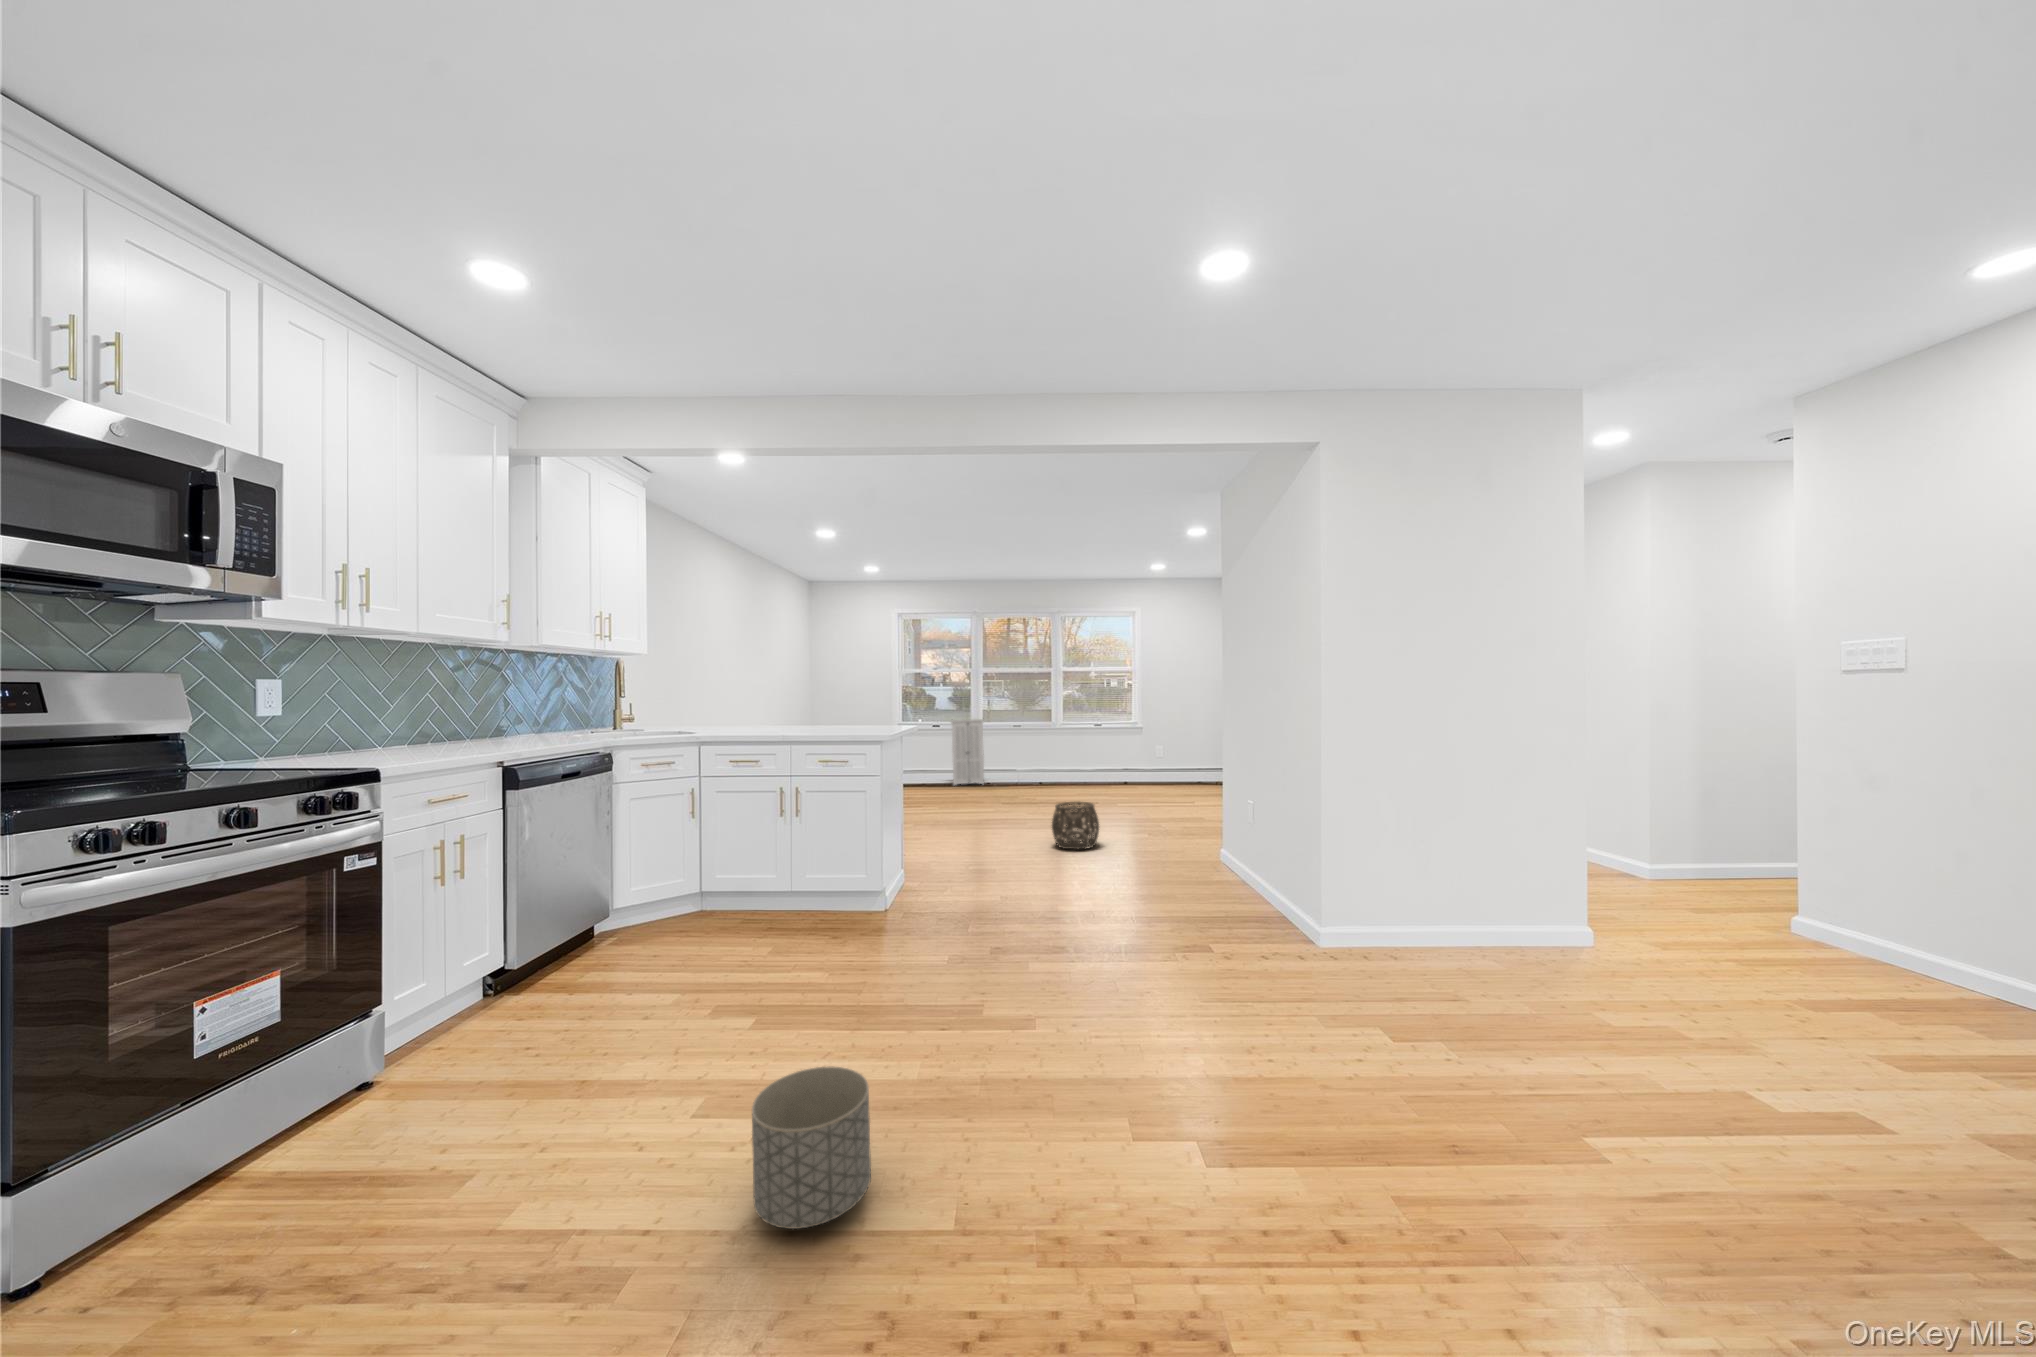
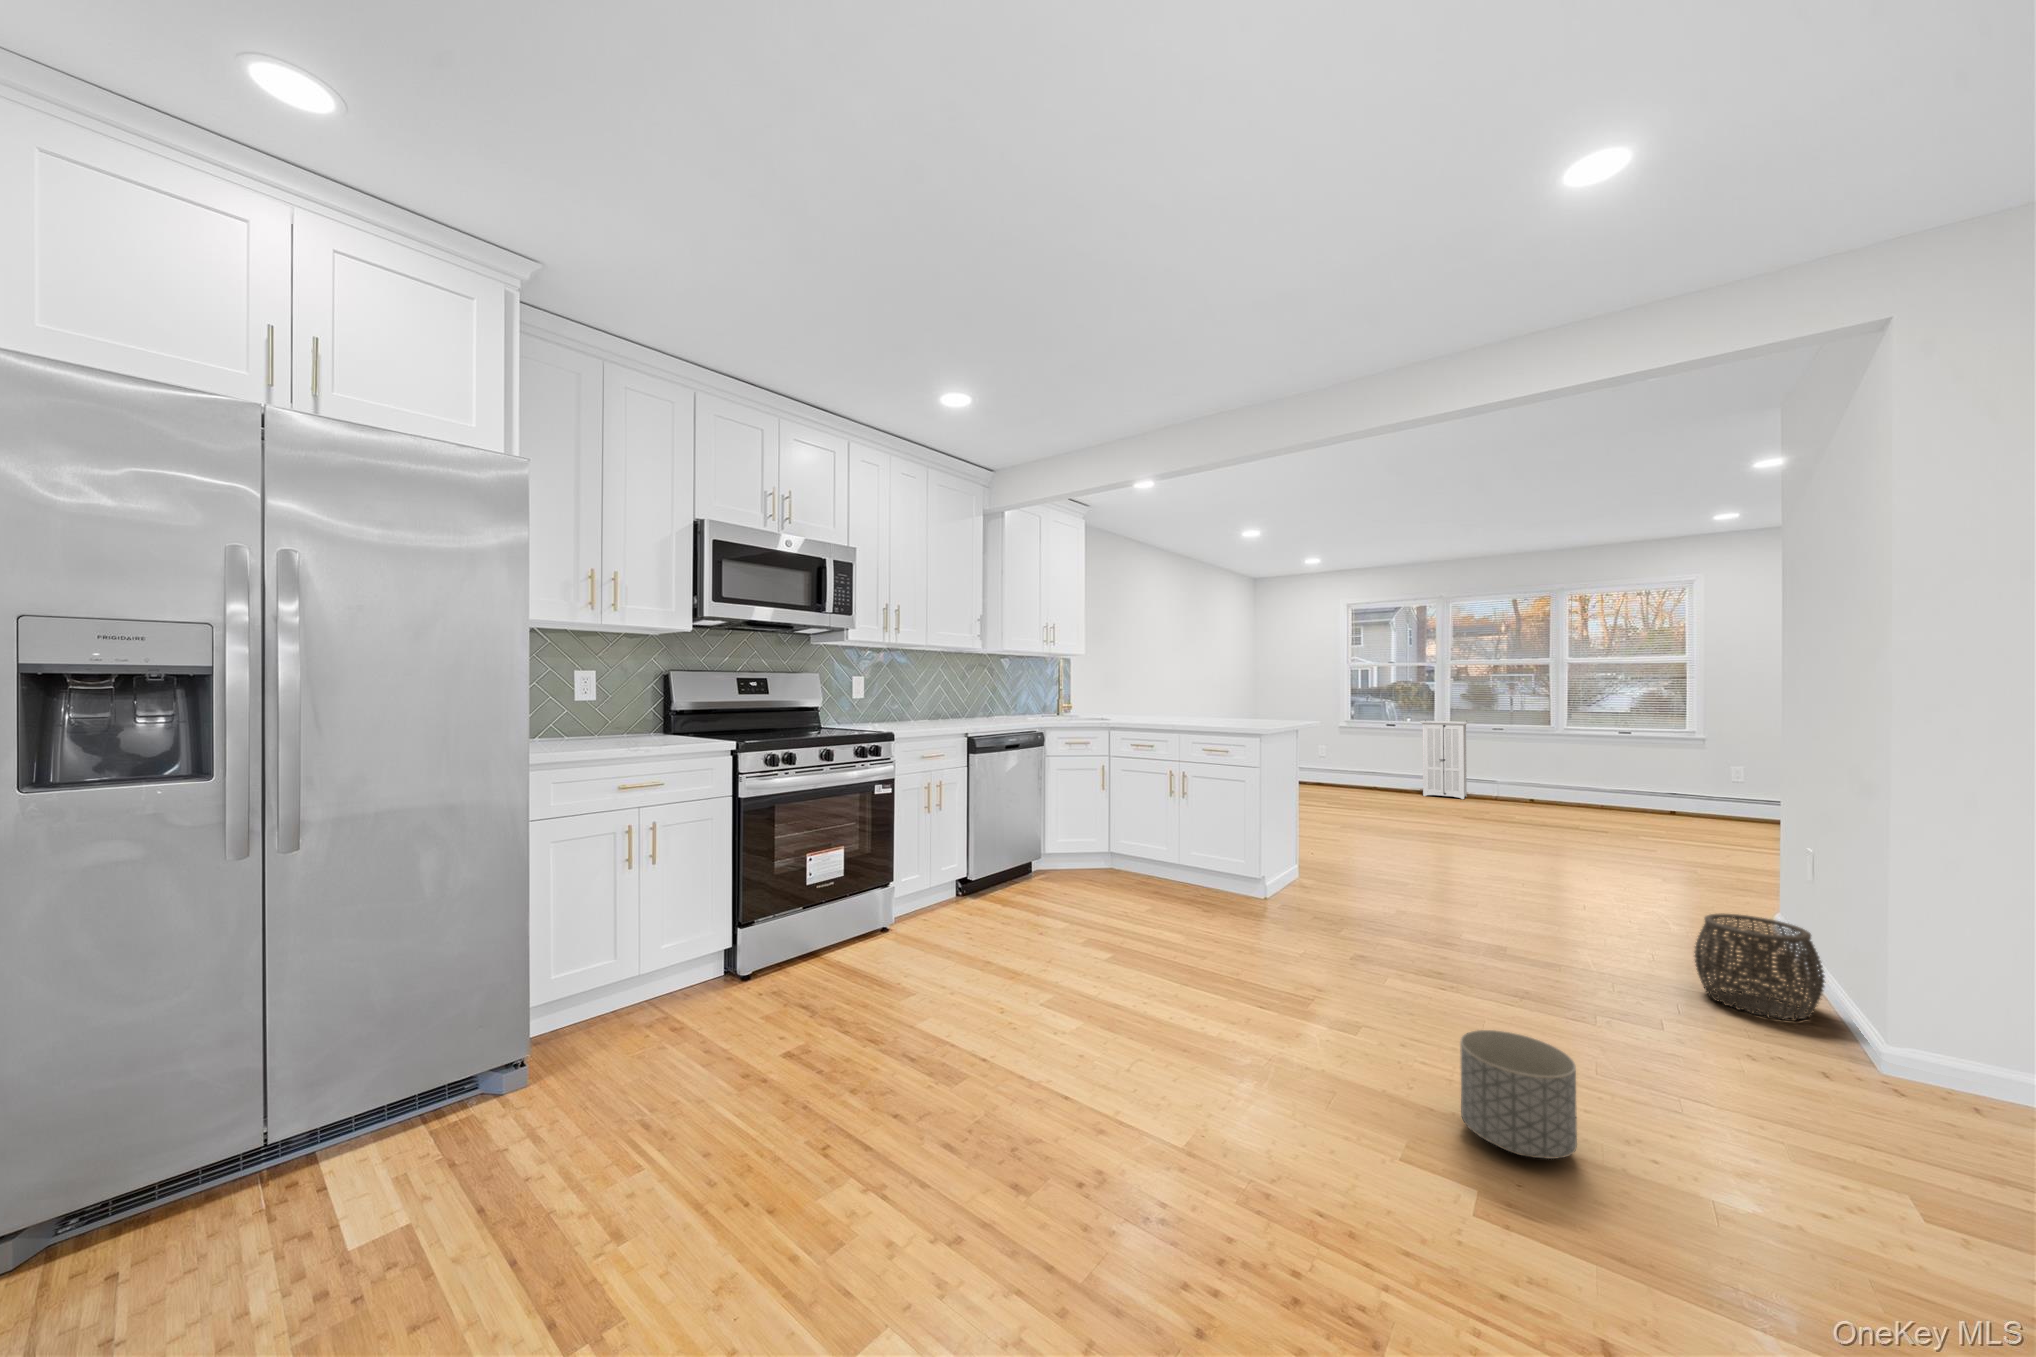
woven basket: present [1052,802,1099,850] -> present [1694,913,1825,1020]
planter: present [752,1066,871,1229] -> present [1460,1030,1577,1159]

